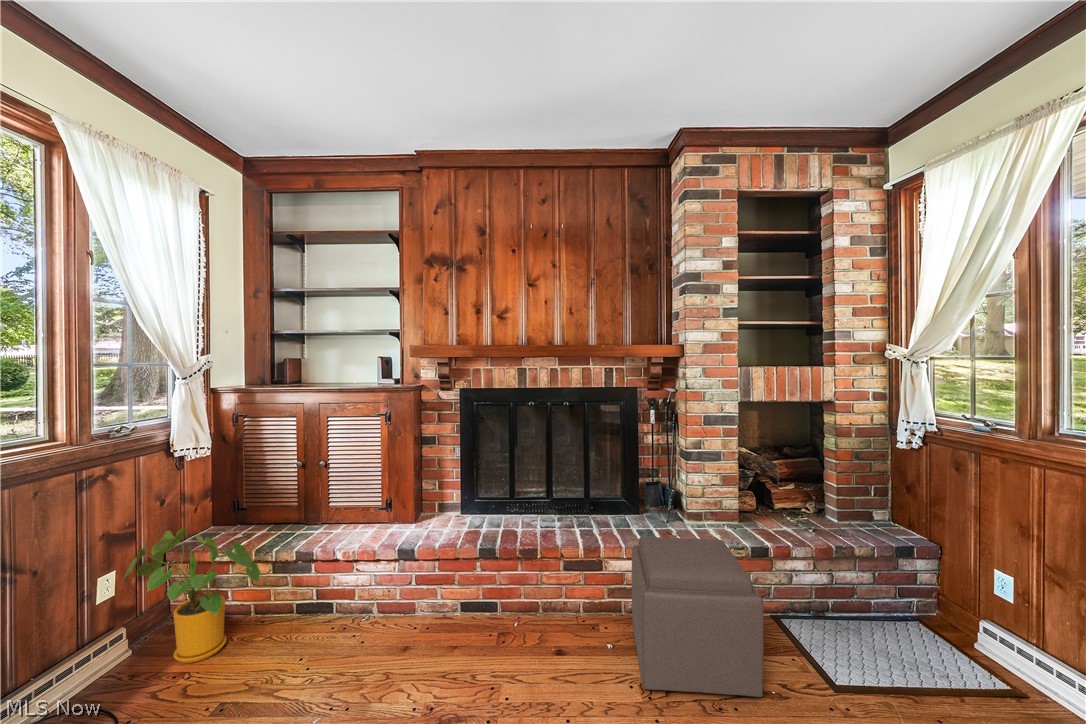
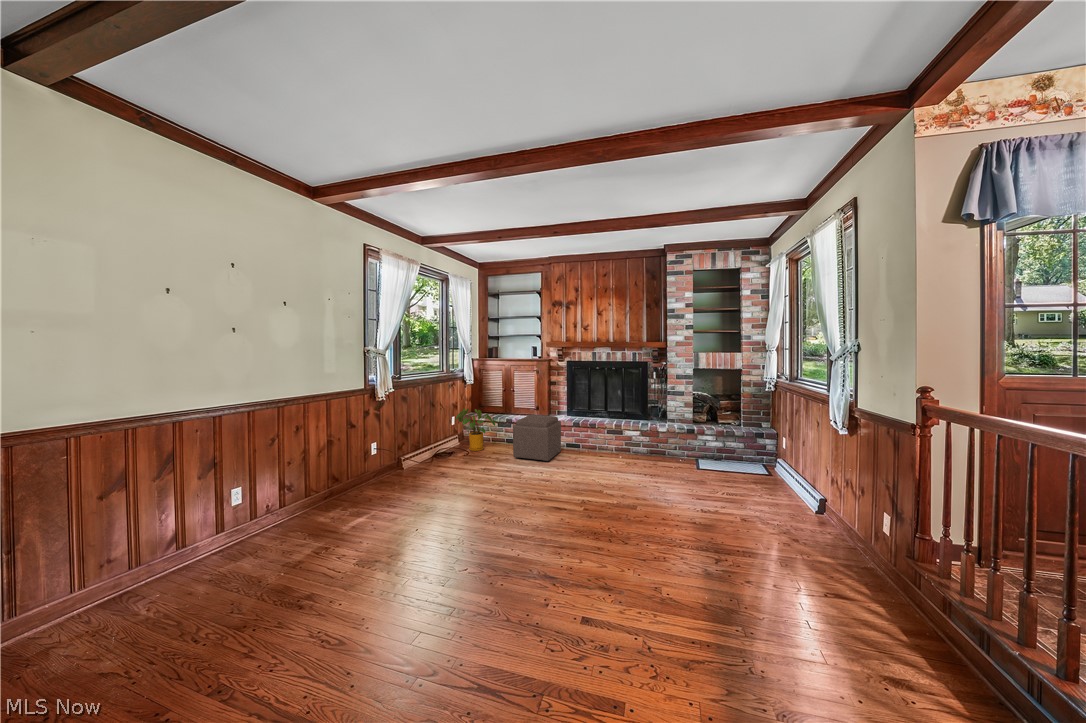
ottoman: present [632,537,764,697] -> present [513,415,561,461]

